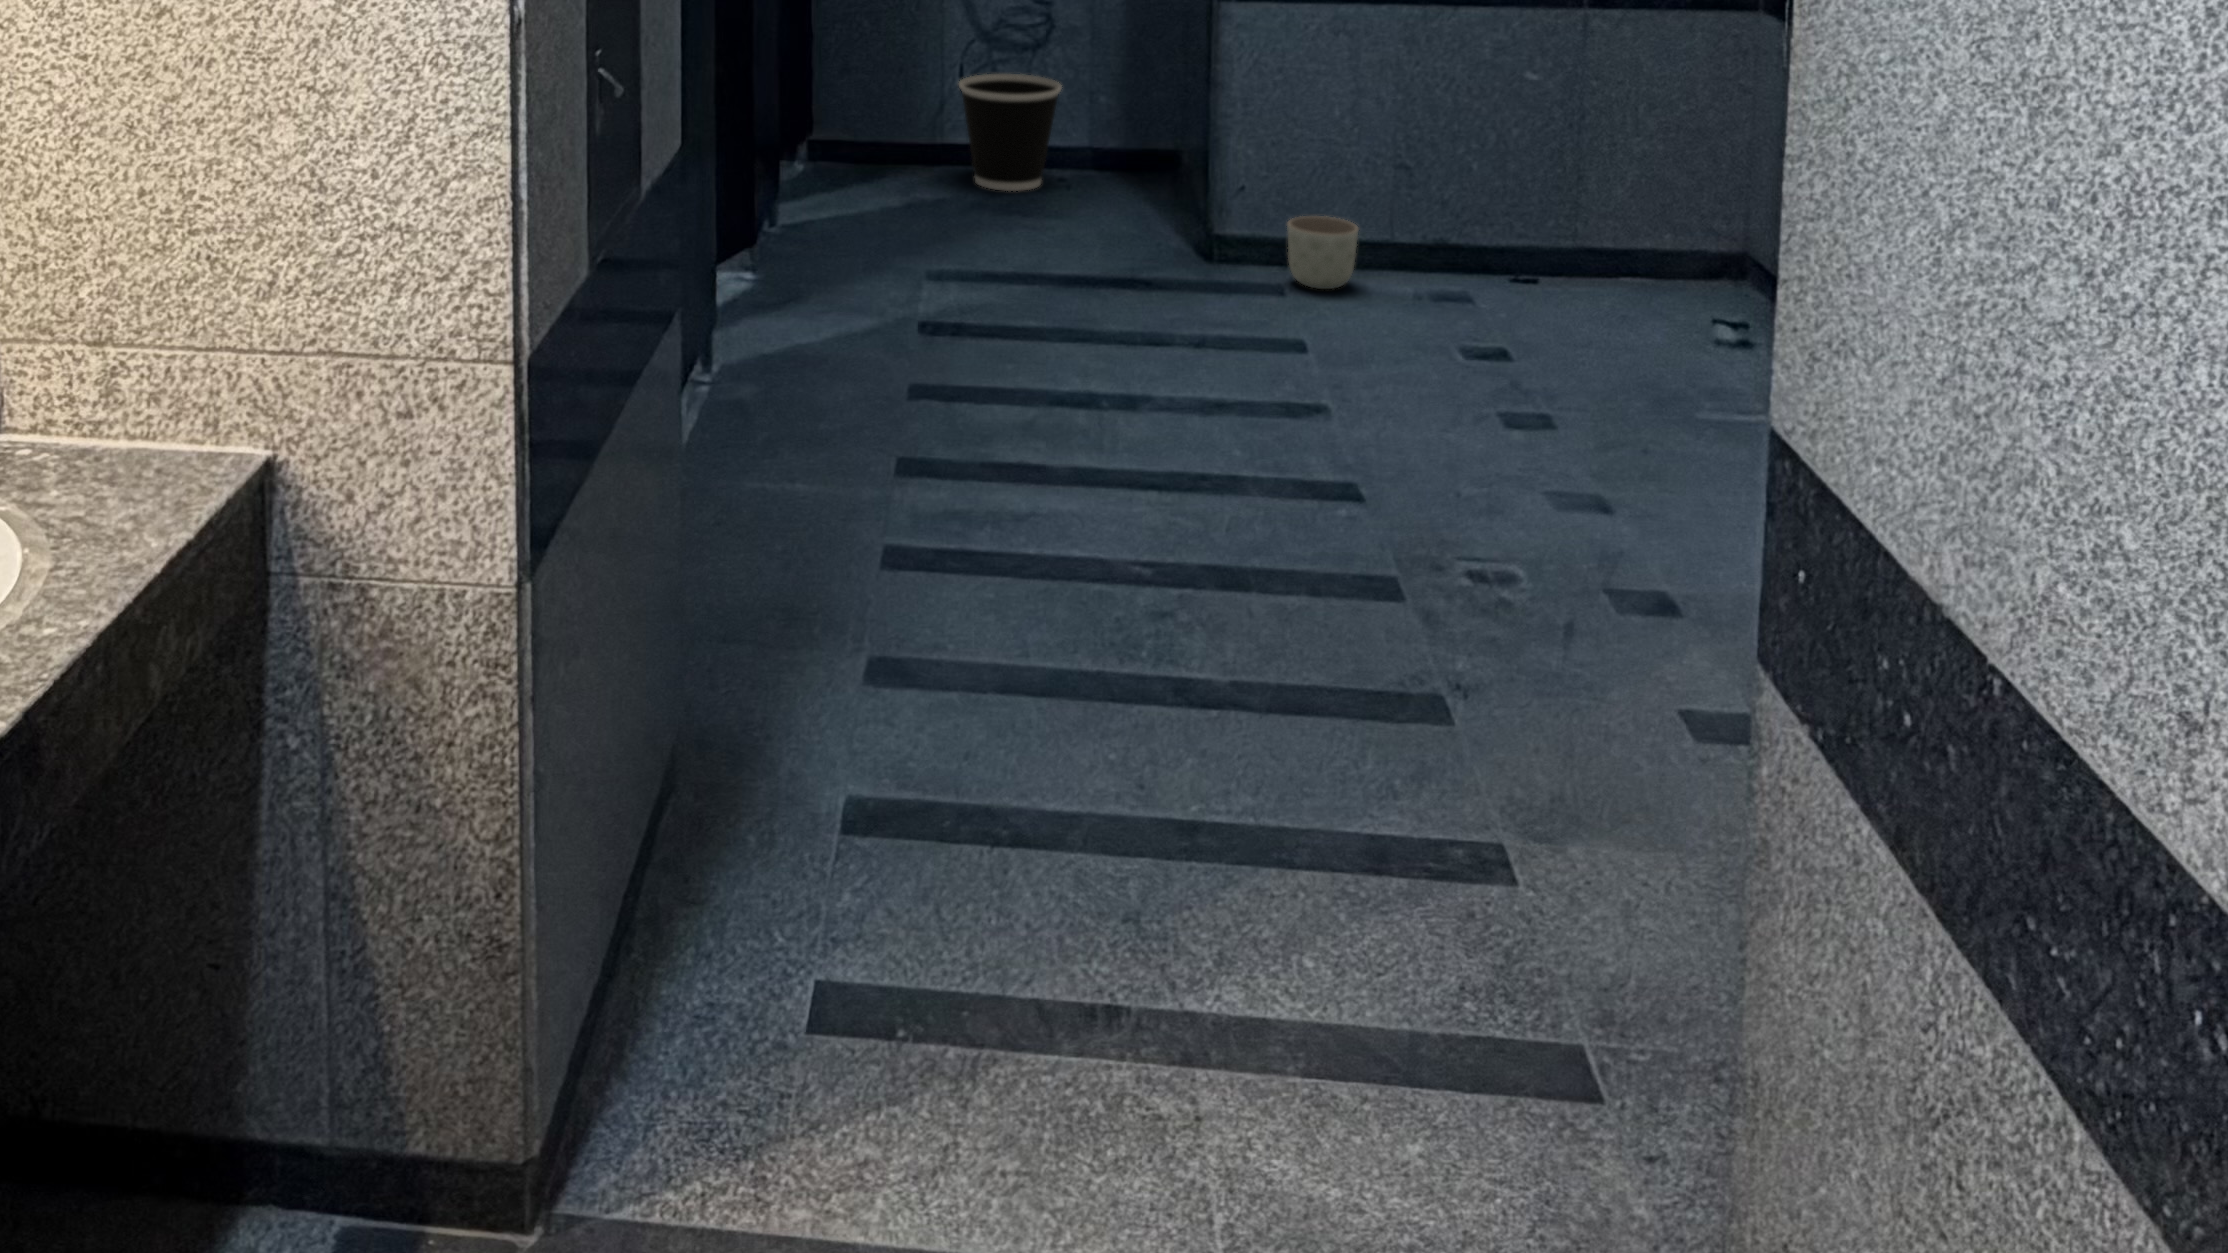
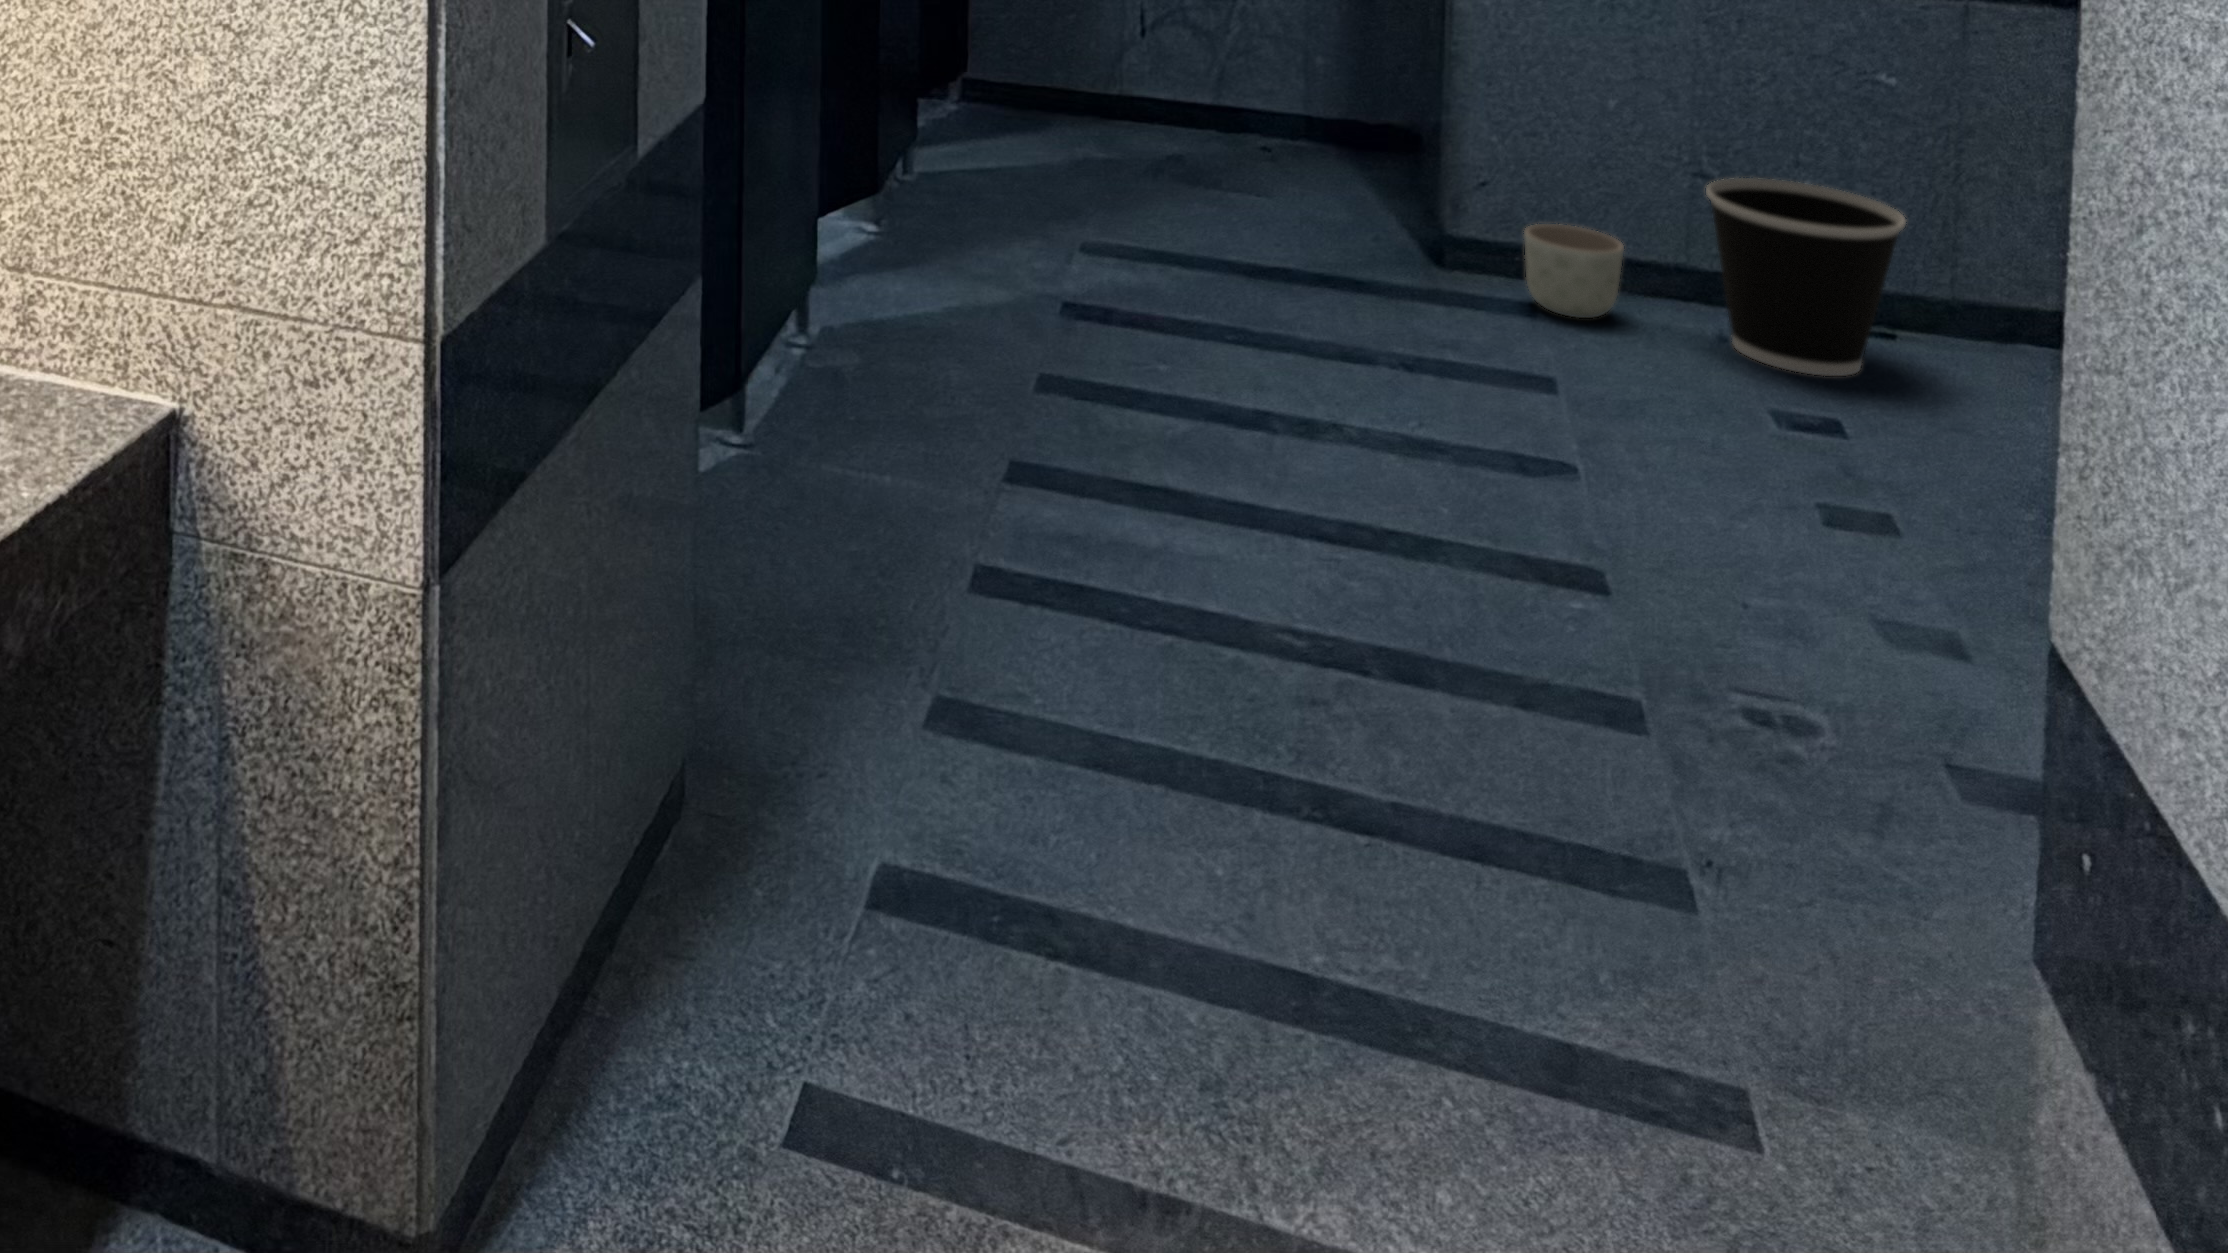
wastebasket: present [959,74,1061,191] -> present [1706,178,1905,376]

